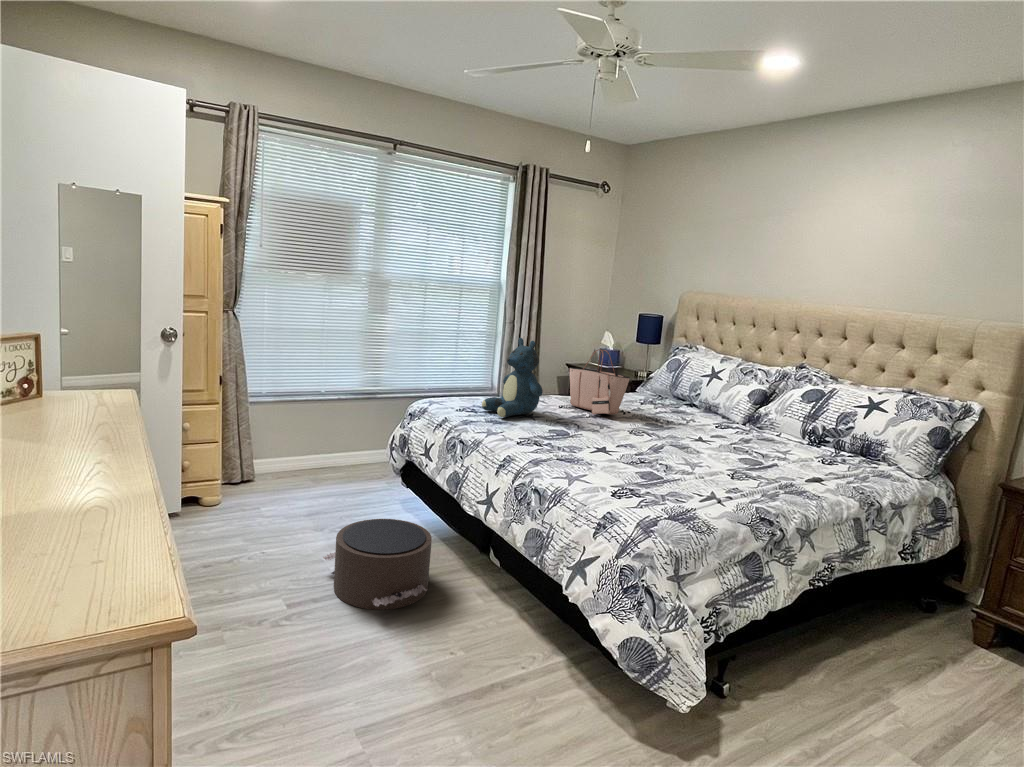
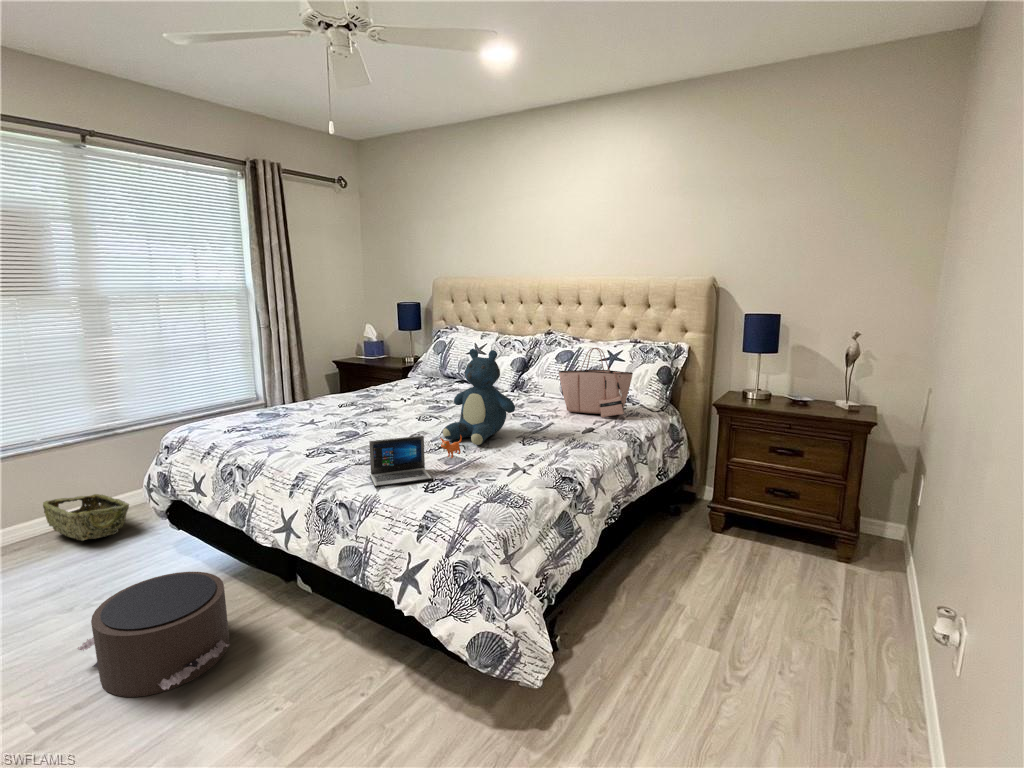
teddy bear: present [482,338,543,417] -> present [443,349,515,445]
tote bag: present [570,349,630,414] -> present [559,348,633,418]
laptop: none [567,439,662,488] -> present [369,435,462,488]
woven basket: none [316,442,374,482] -> present [43,494,129,541]

